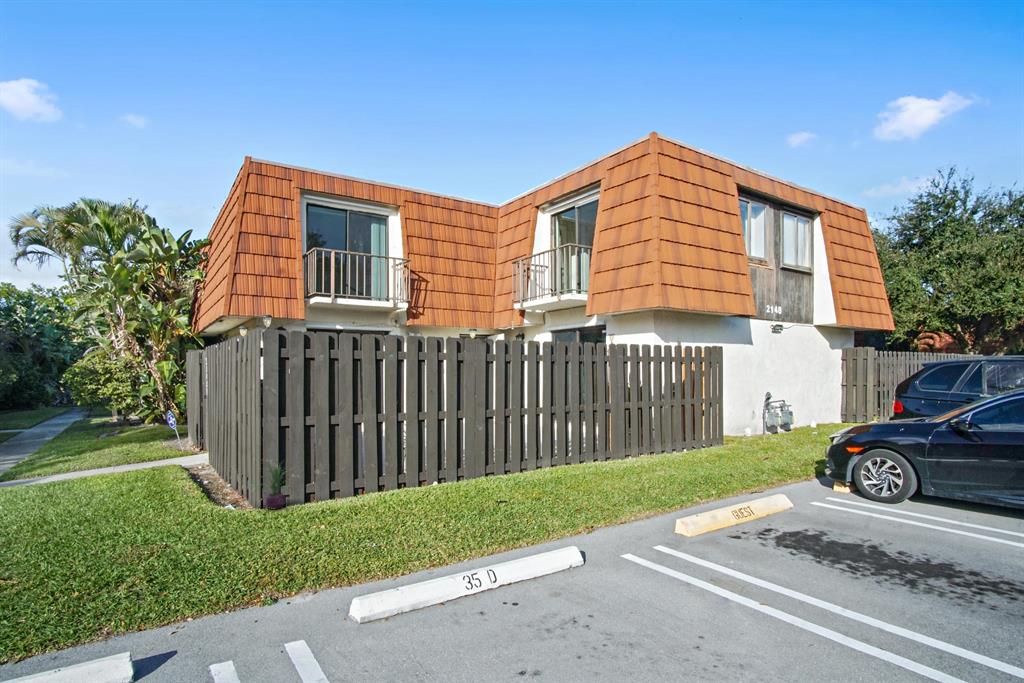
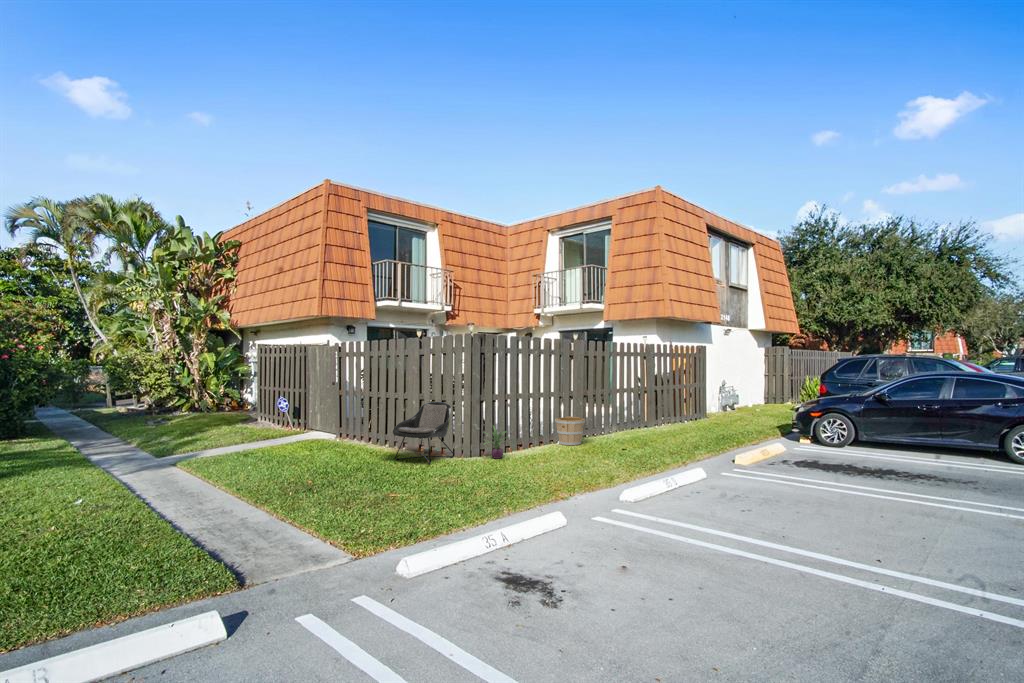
lounge chair: none [126,422,220,516] -> present [393,402,454,464]
wooden bucket: none [412,444,457,489] -> present [555,416,585,445]

